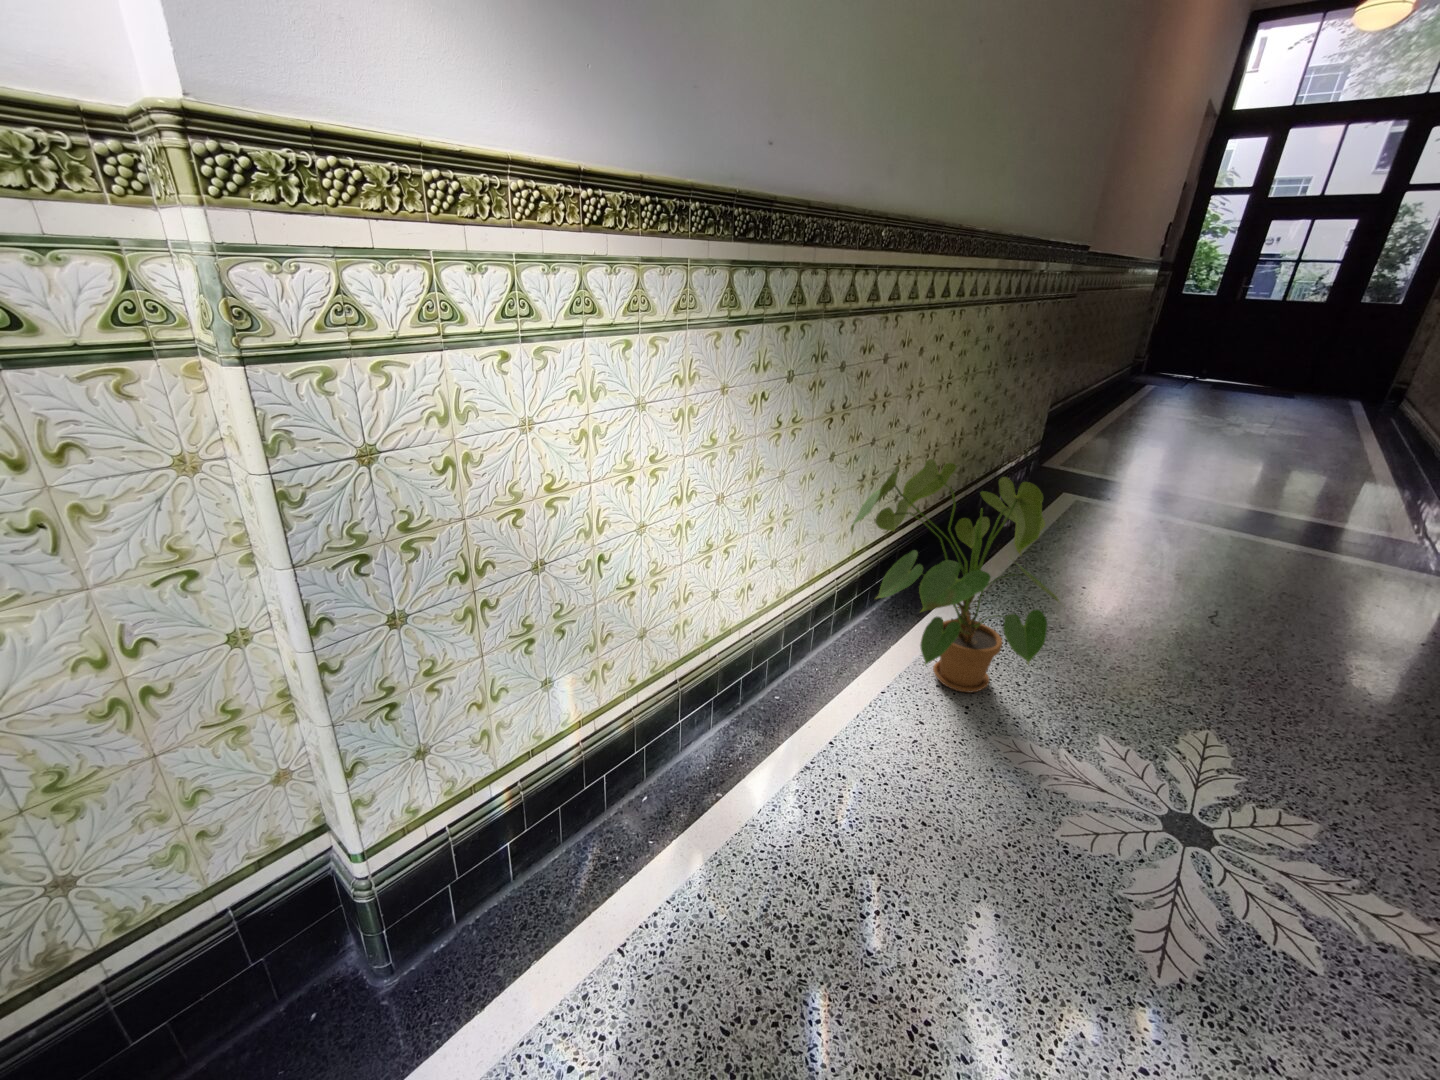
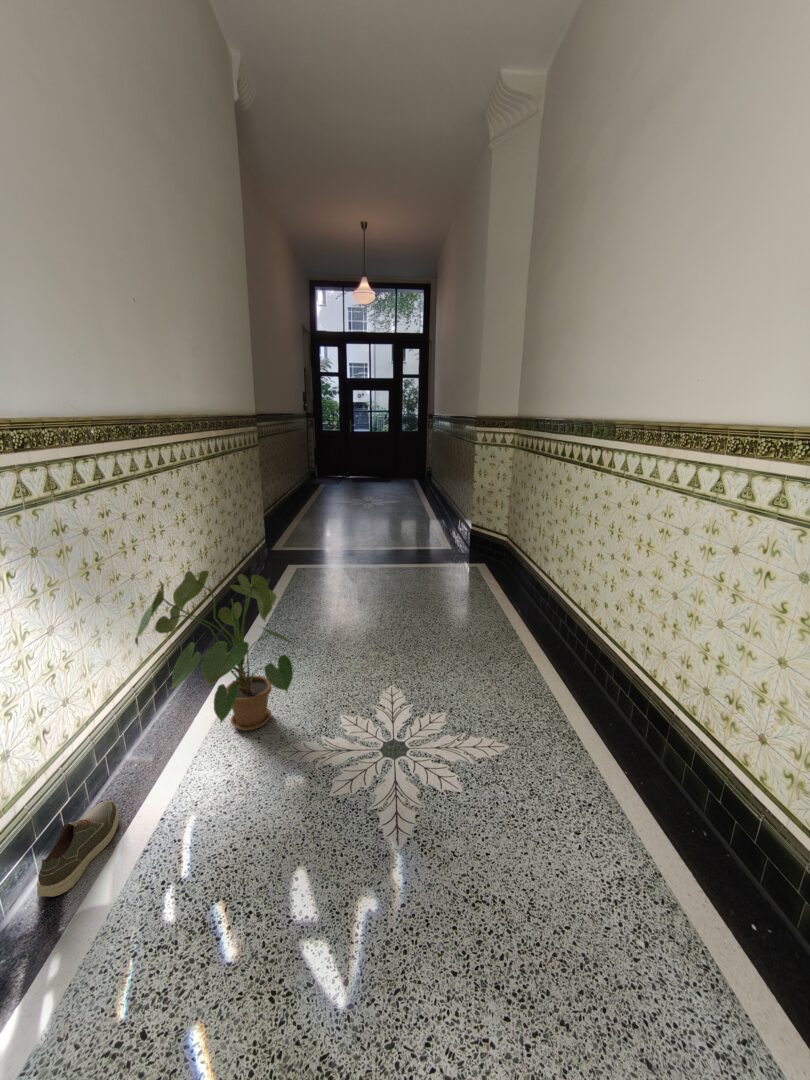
shoe: none [709,690,791,760] -> present [37,801,119,897]

